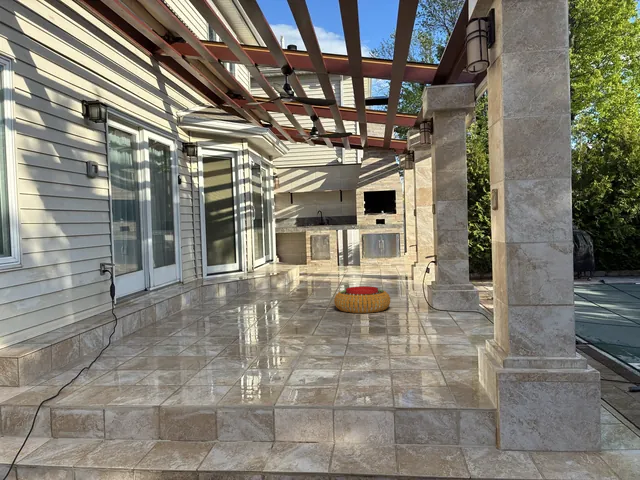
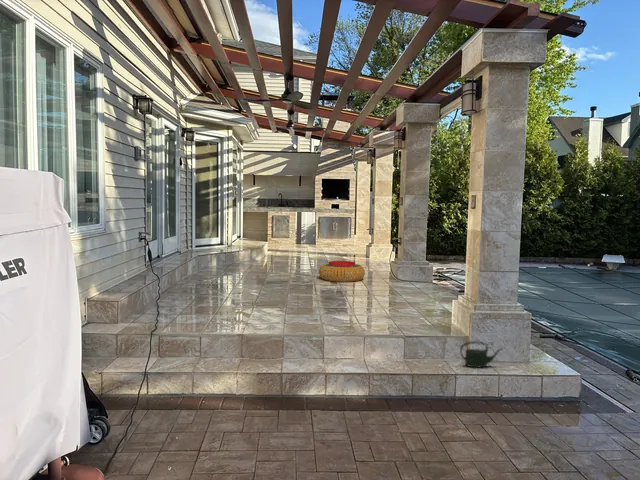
watering can: none [483,419,552,461] -> present [460,341,500,367]

